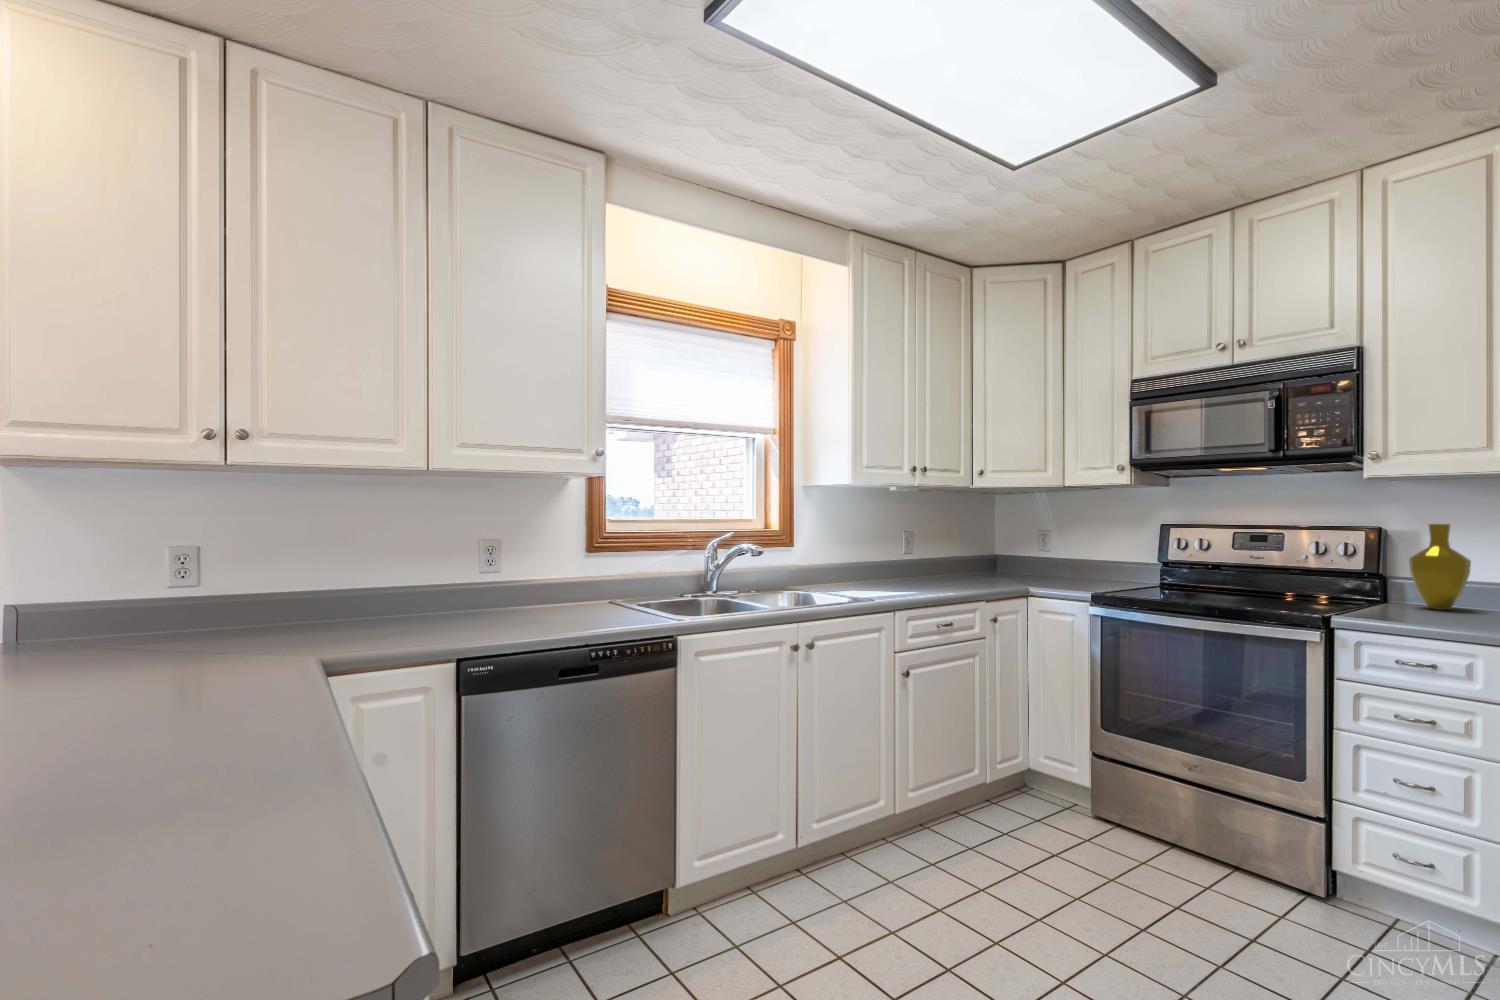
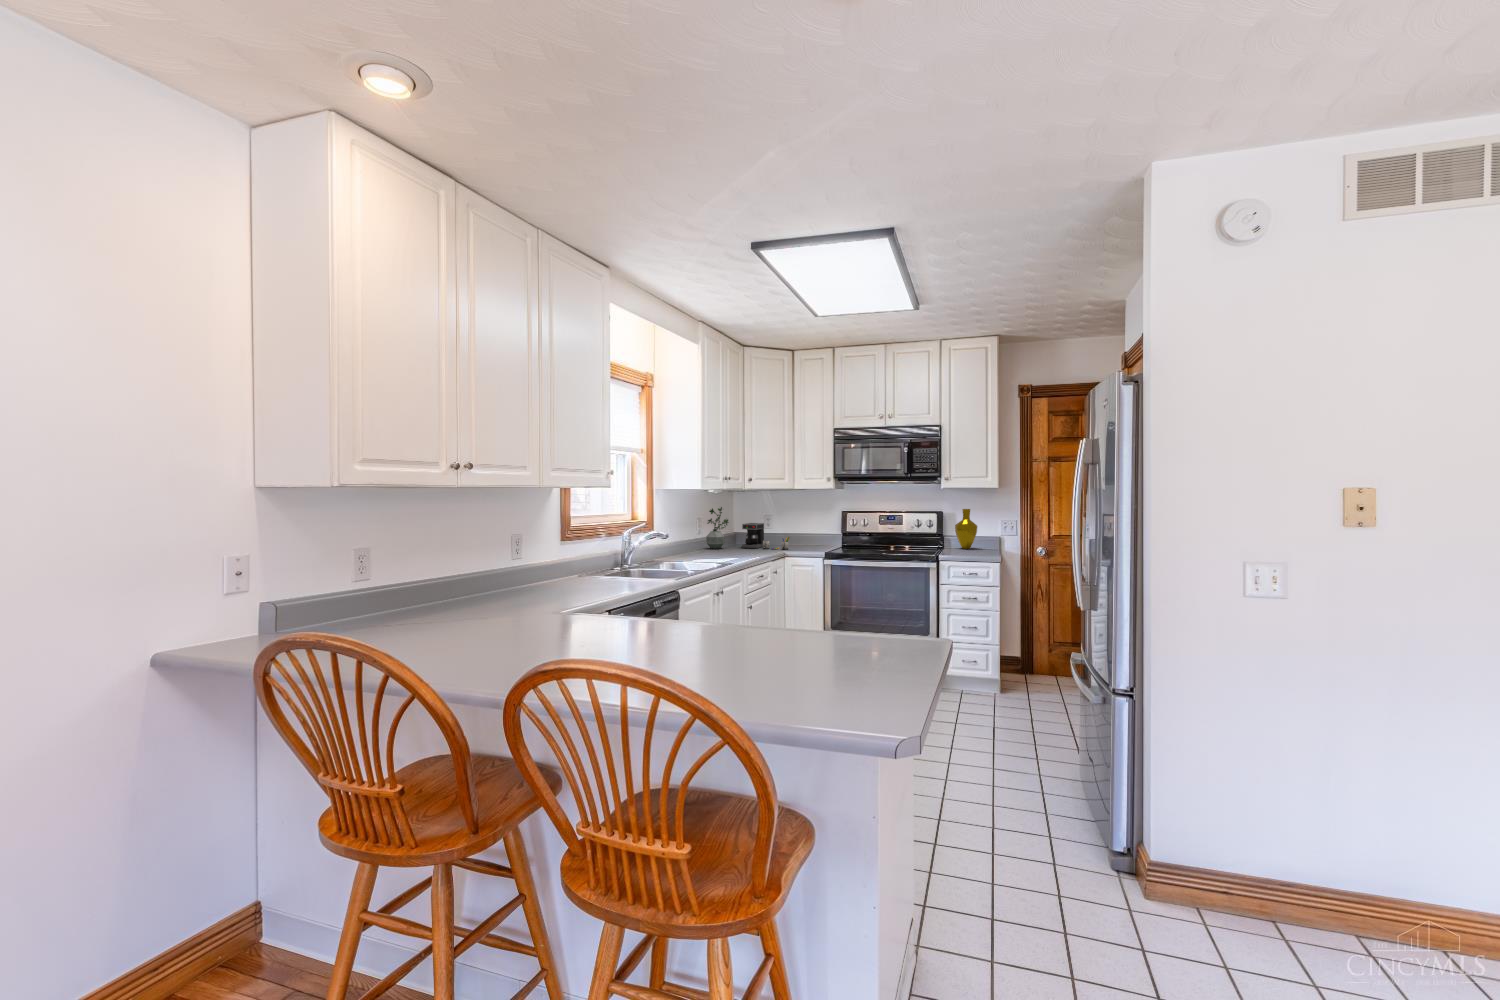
potted plant: none [915,514,955,579] -> present [706,507,729,549]
coffee maker: none [971,542,1044,586] -> present [742,523,790,549]

